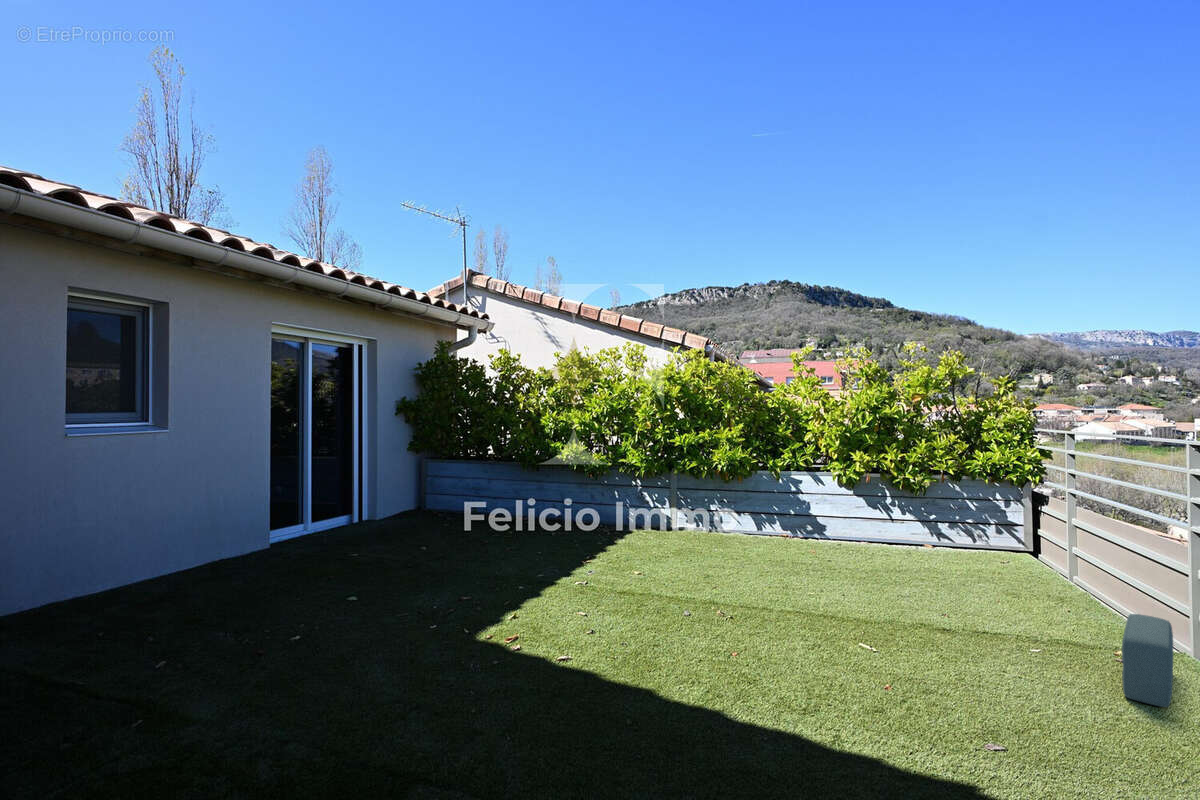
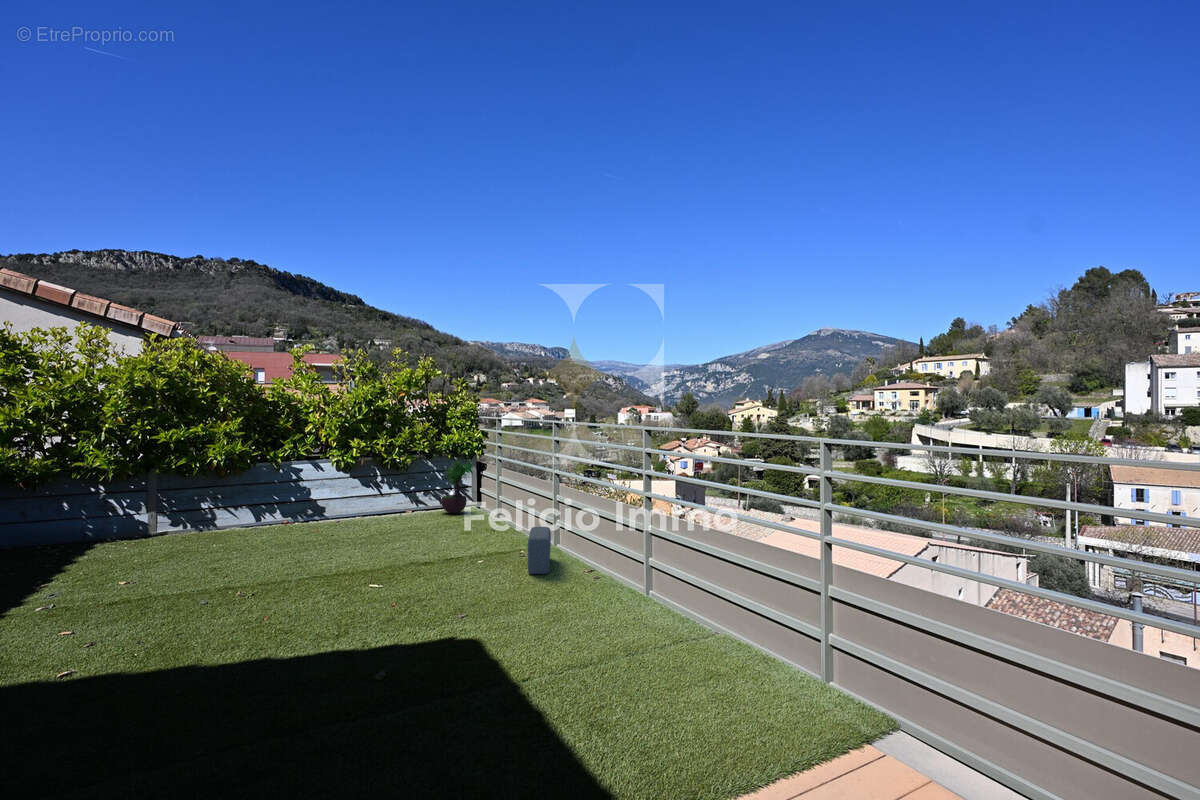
potted tree: none [973,481,1024,556] -> present [441,461,472,514]

